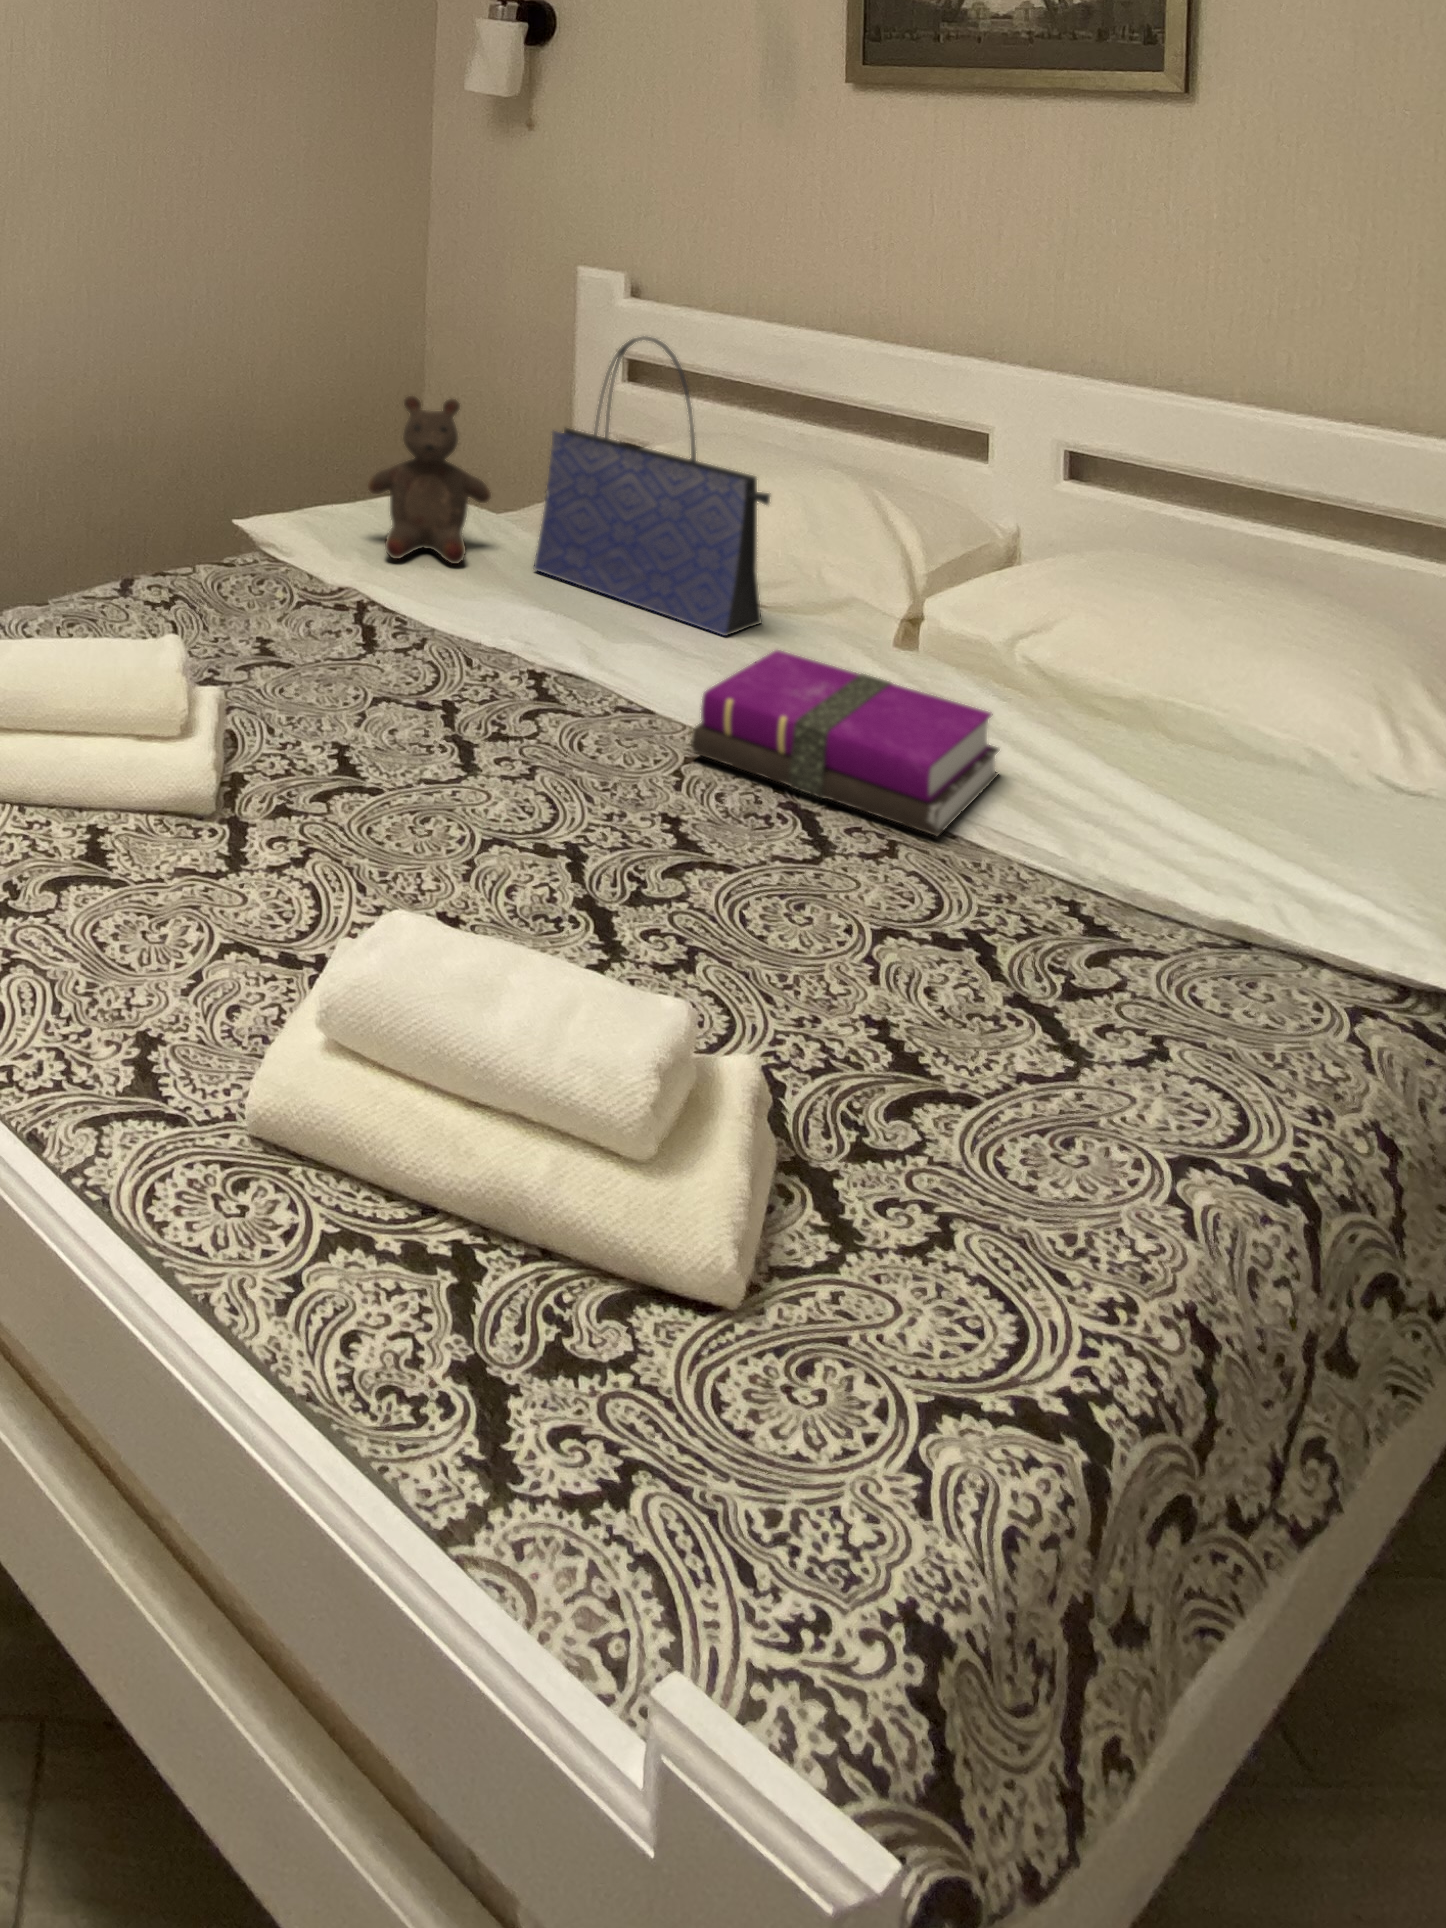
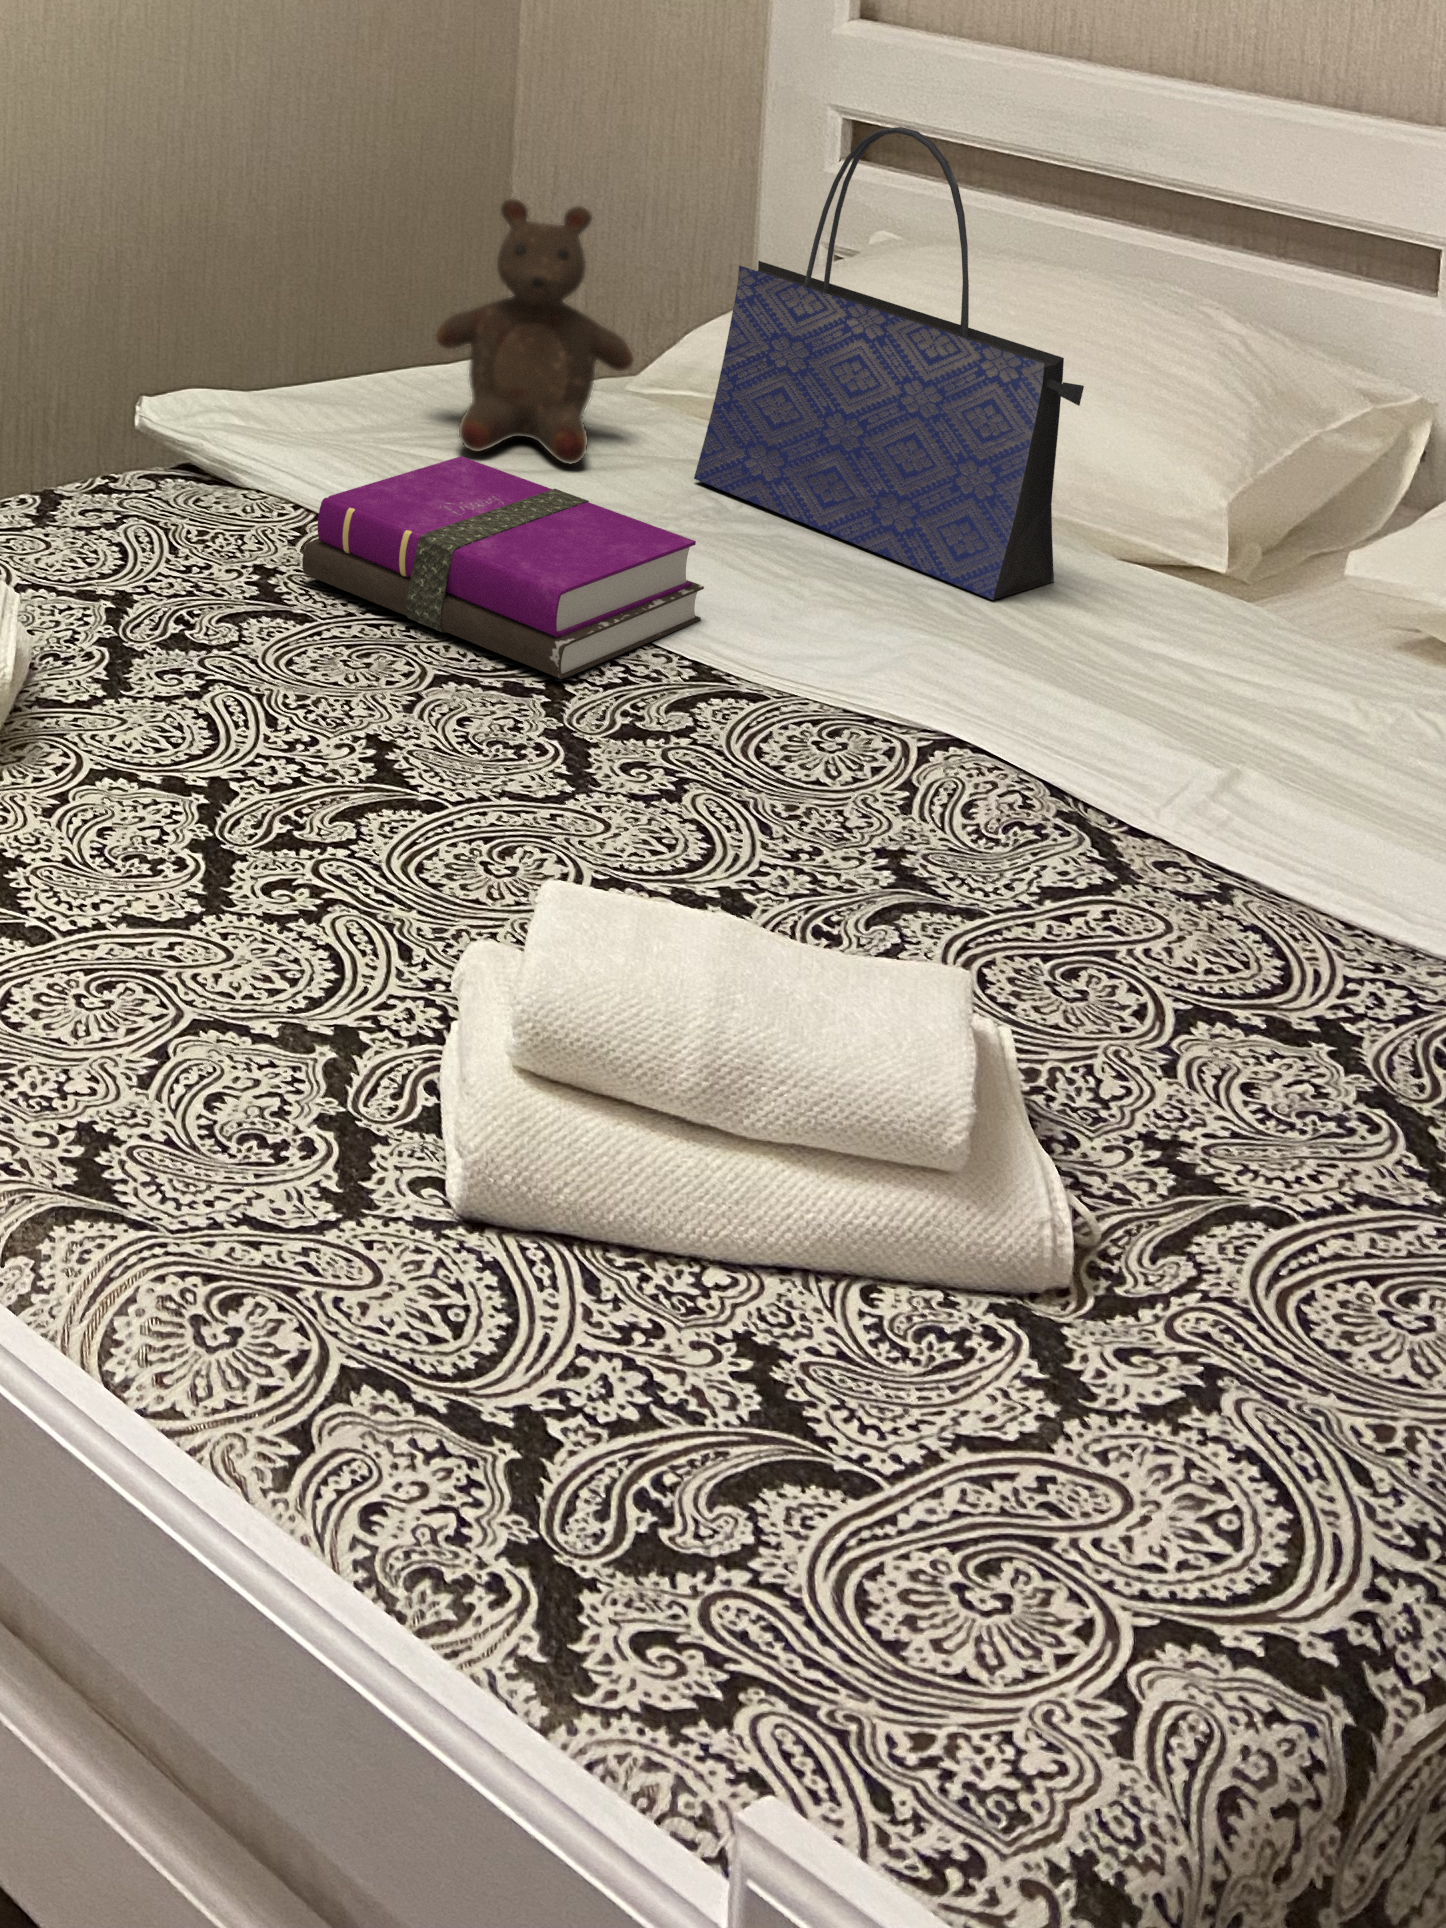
notebook: present [691,650,999,836] -> present [302,456,704,679]

